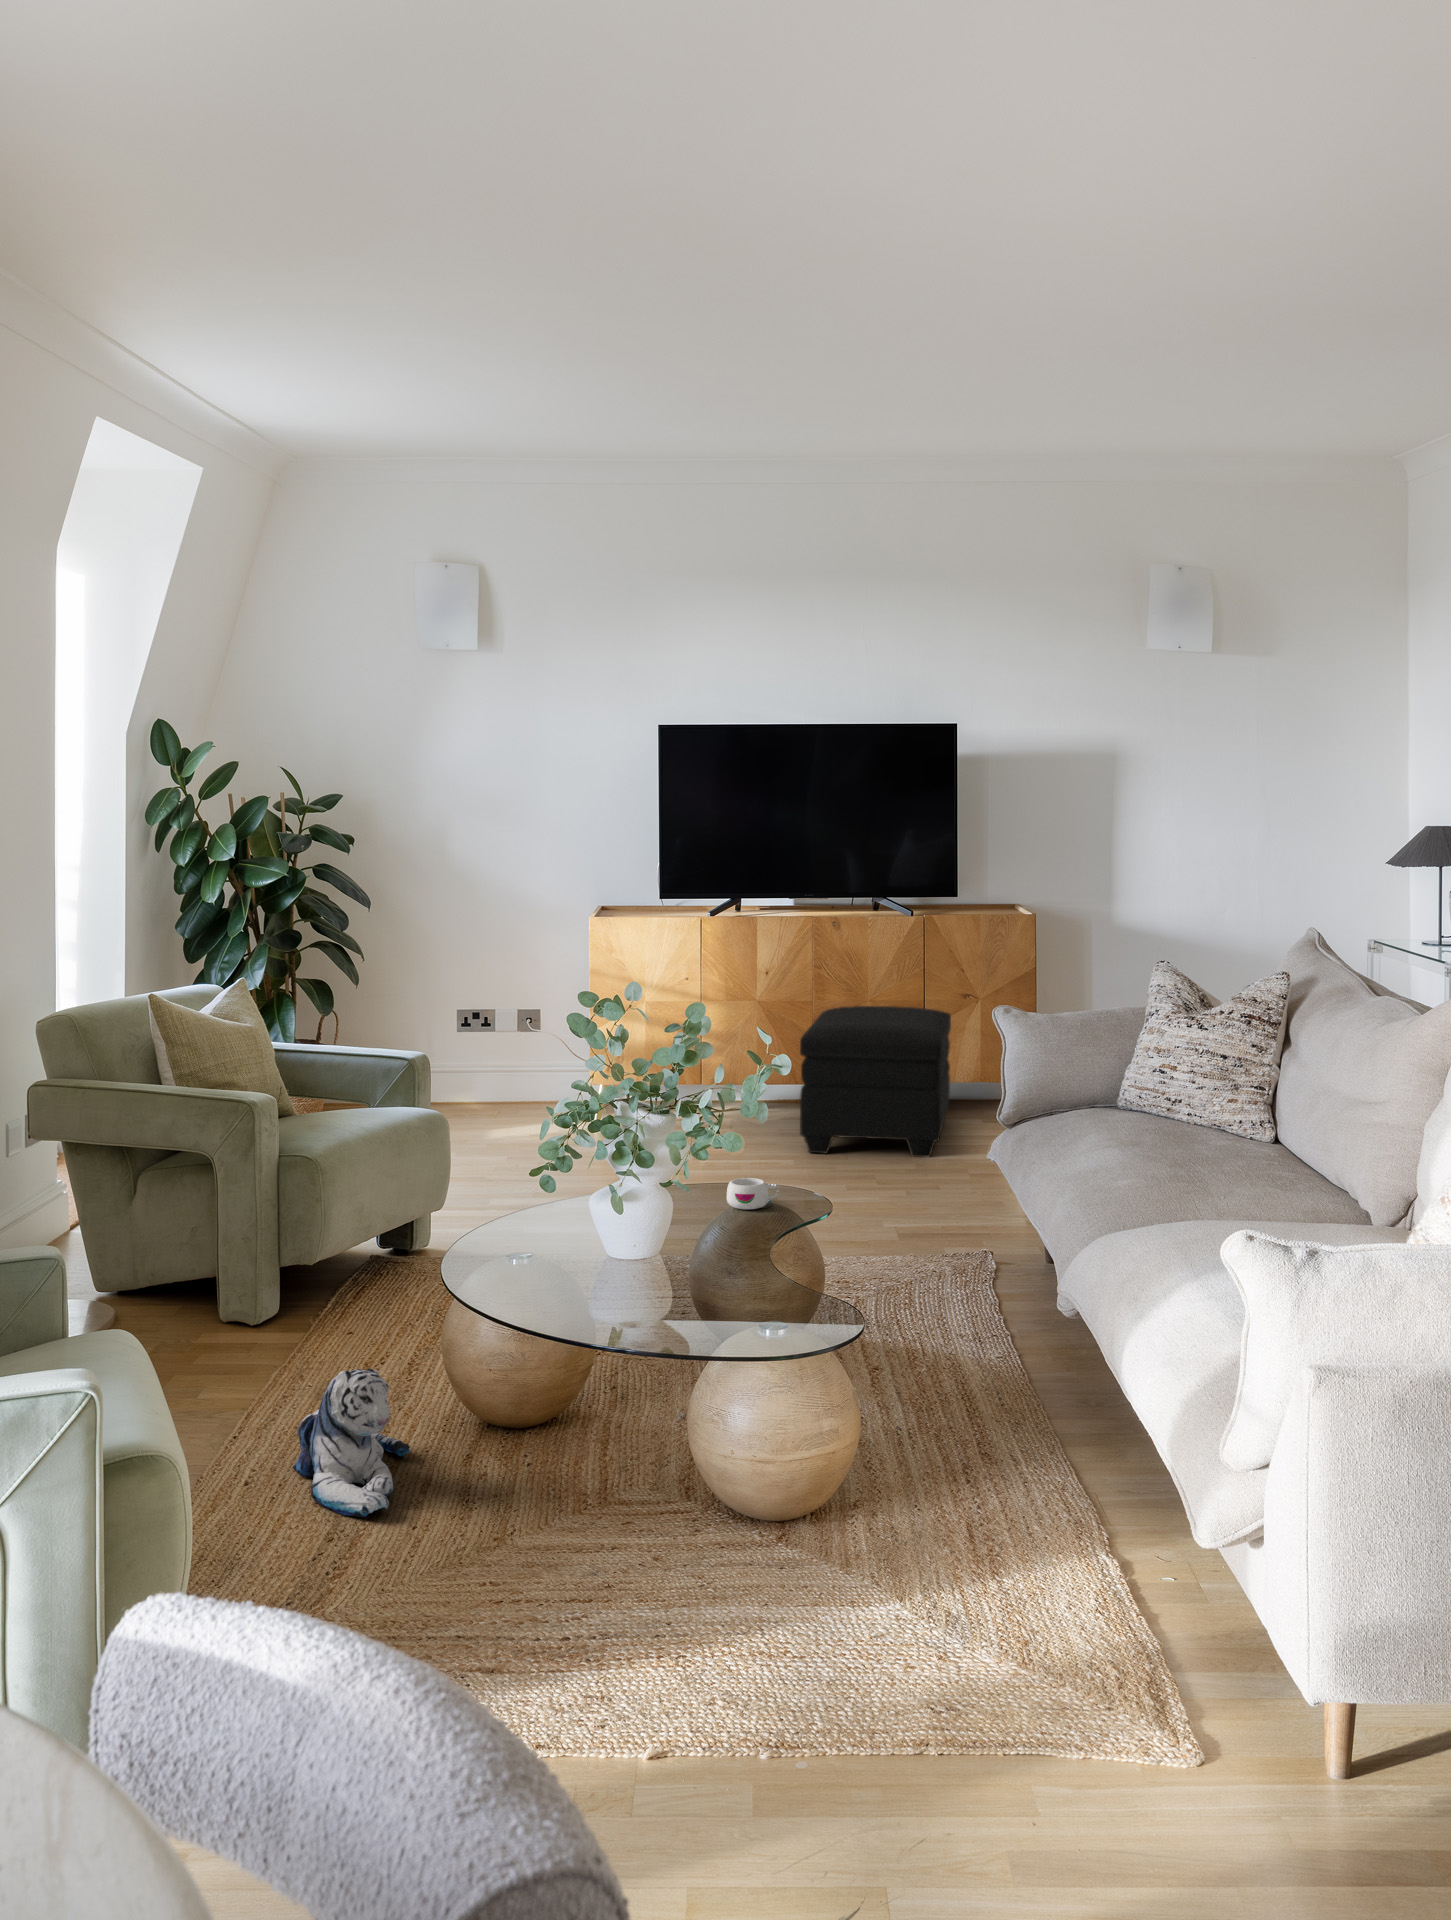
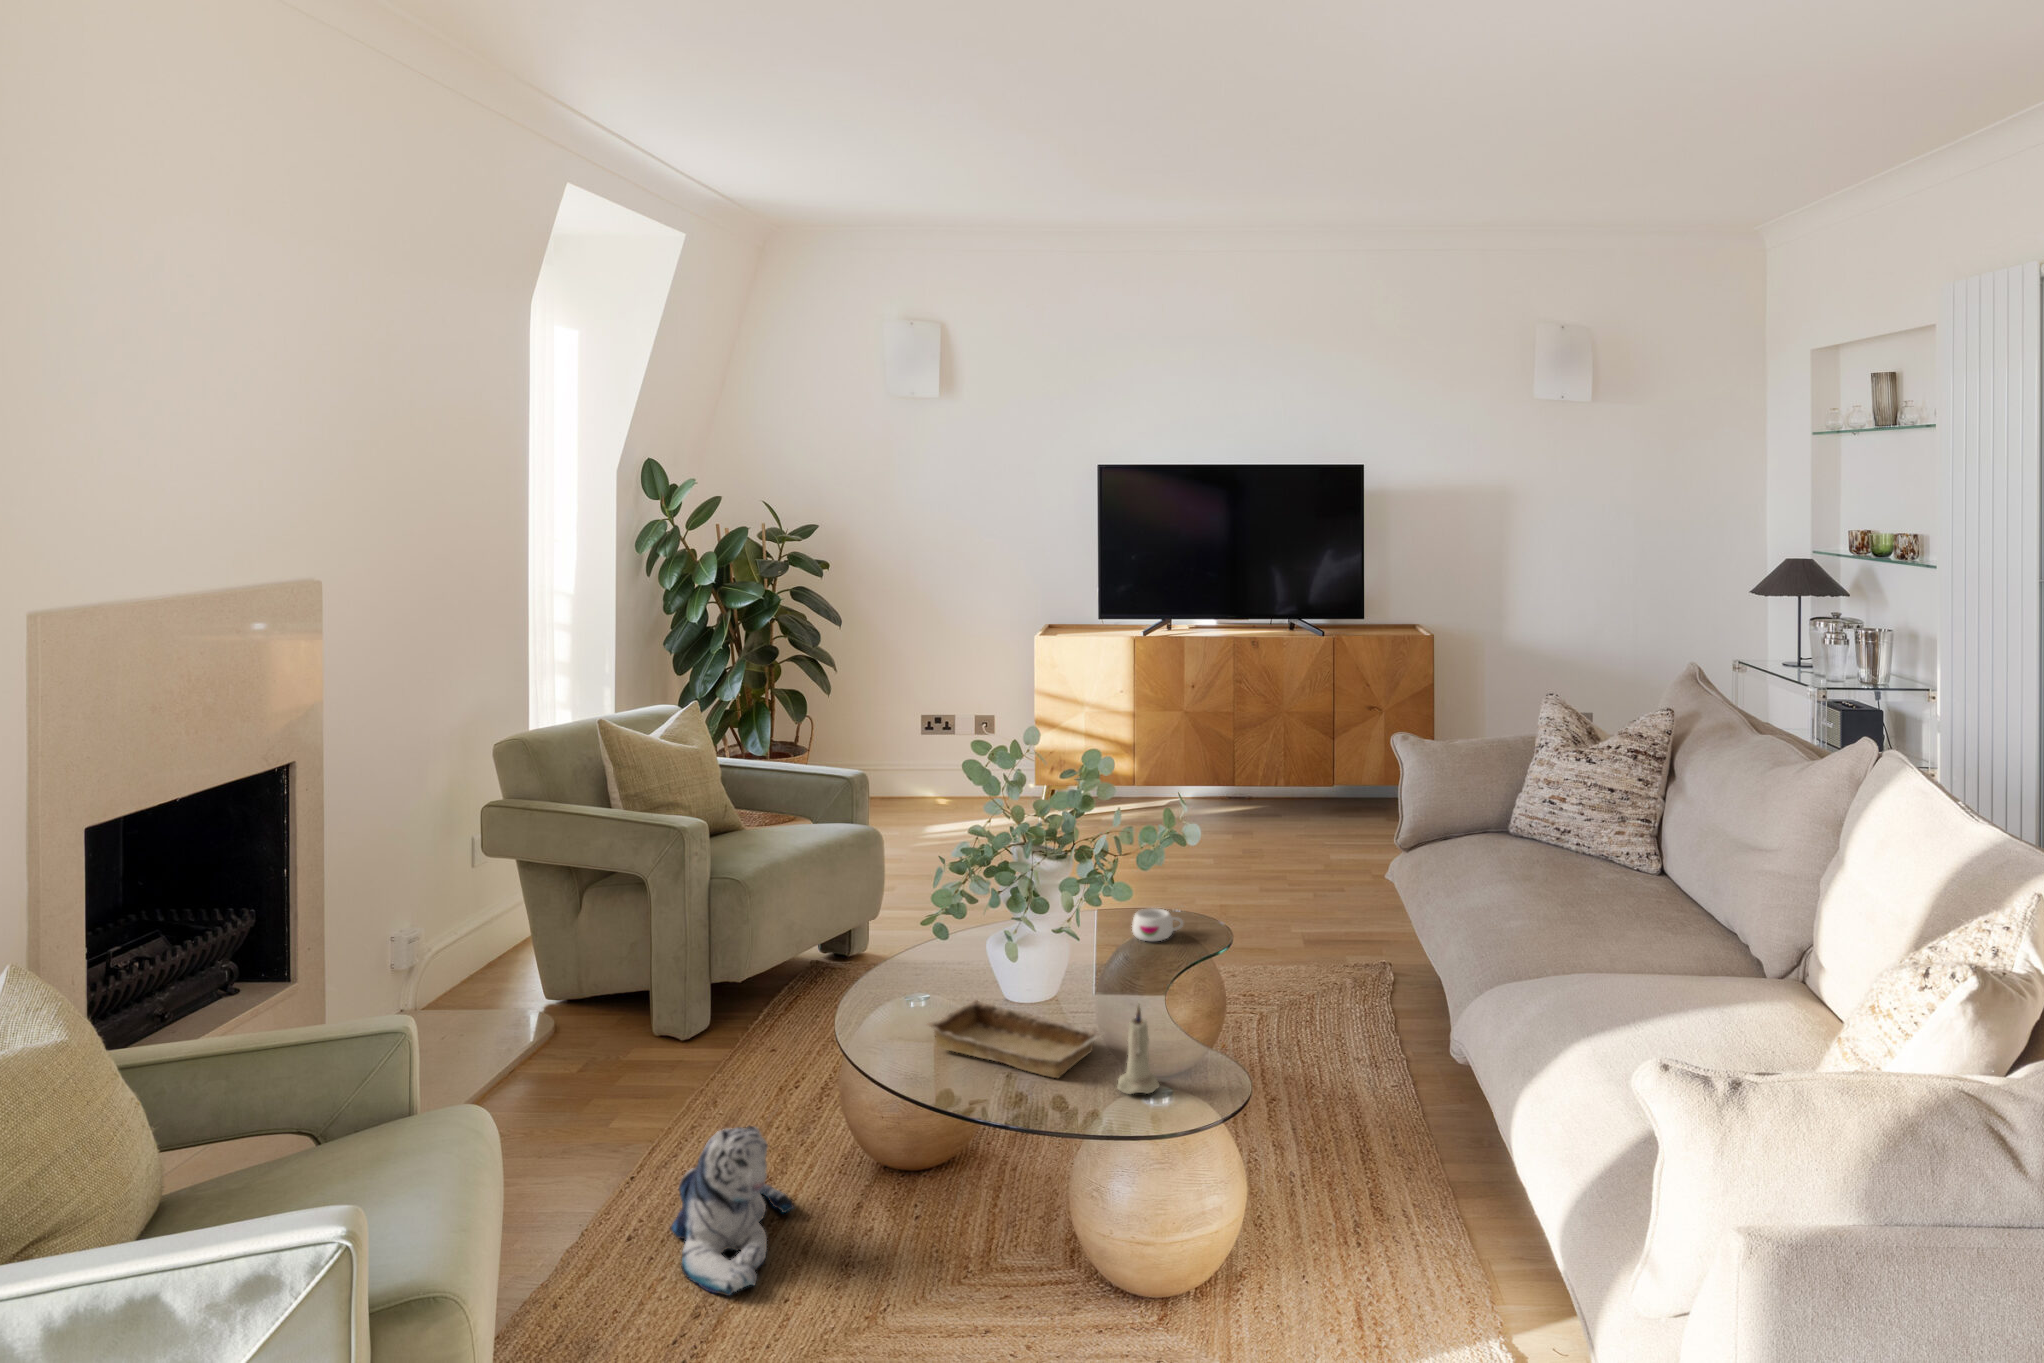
ottoman: present [800,1006,951,1157] -> none [1223,718,1362,860]
candle: none [733,1242,774,1328] -> present [1117,1006,1159,1094]
tray: none [538,1253,716,1317] -> present [927,1000,1104,1078]

